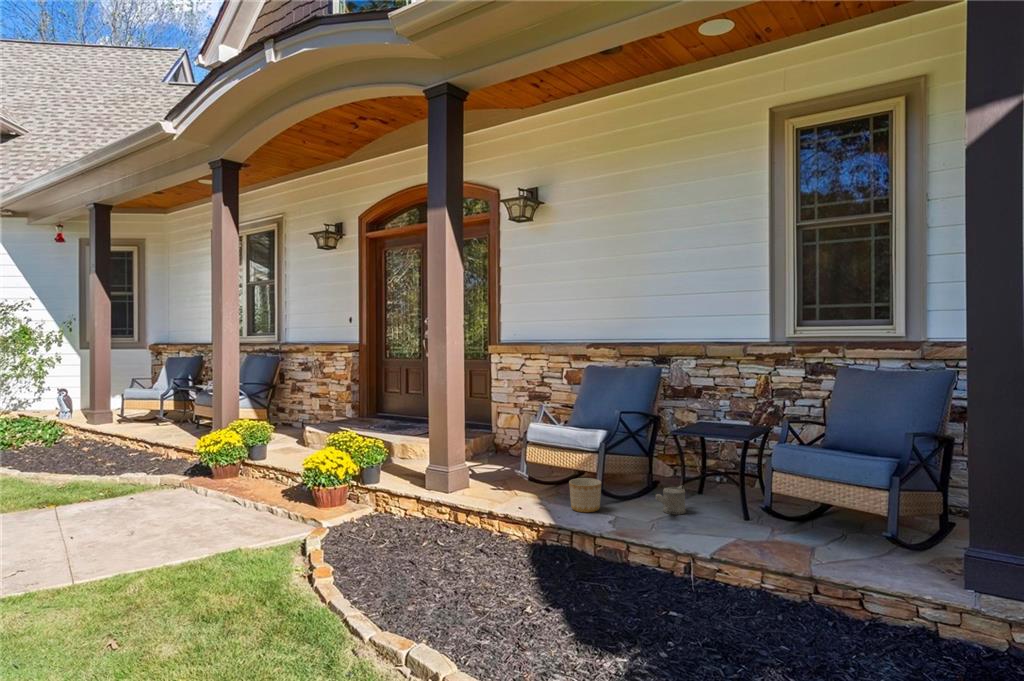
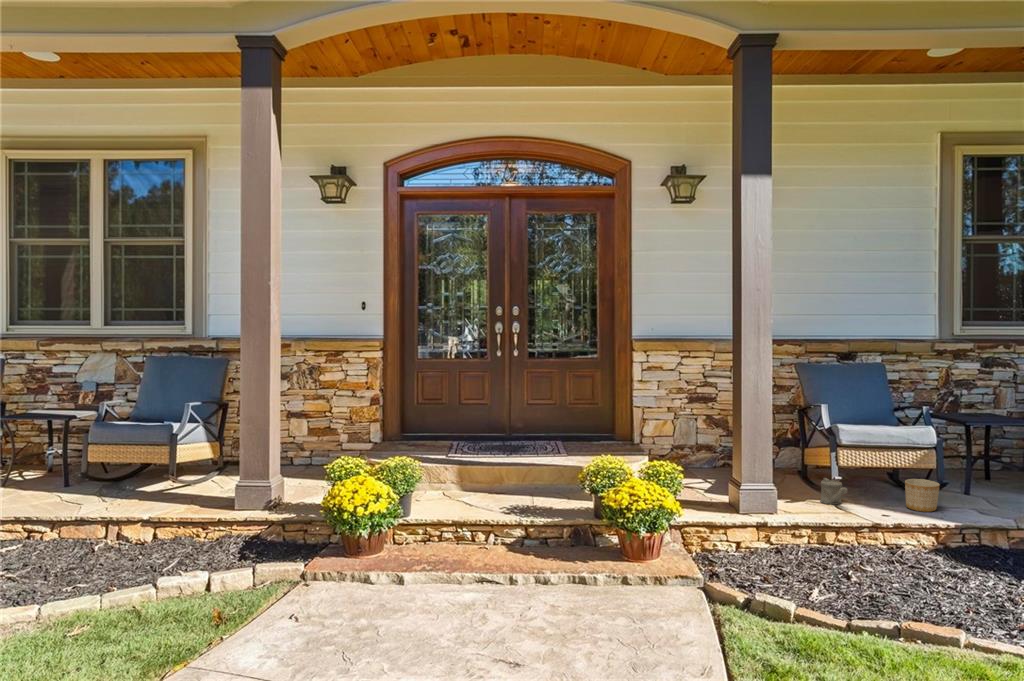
watering can: present [656,486,686,515] -> present [820,478,847,505]

